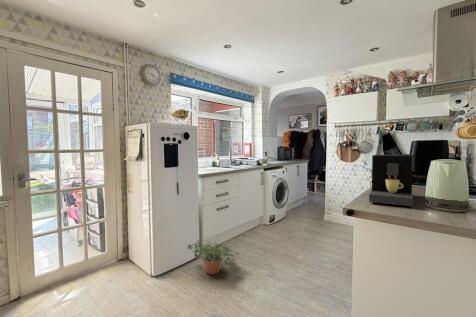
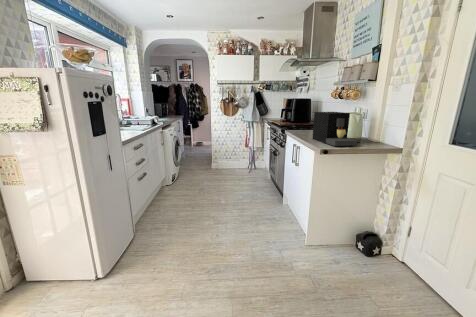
potted plant: present [187,240,239,274] -> none [134,211,193,245]

